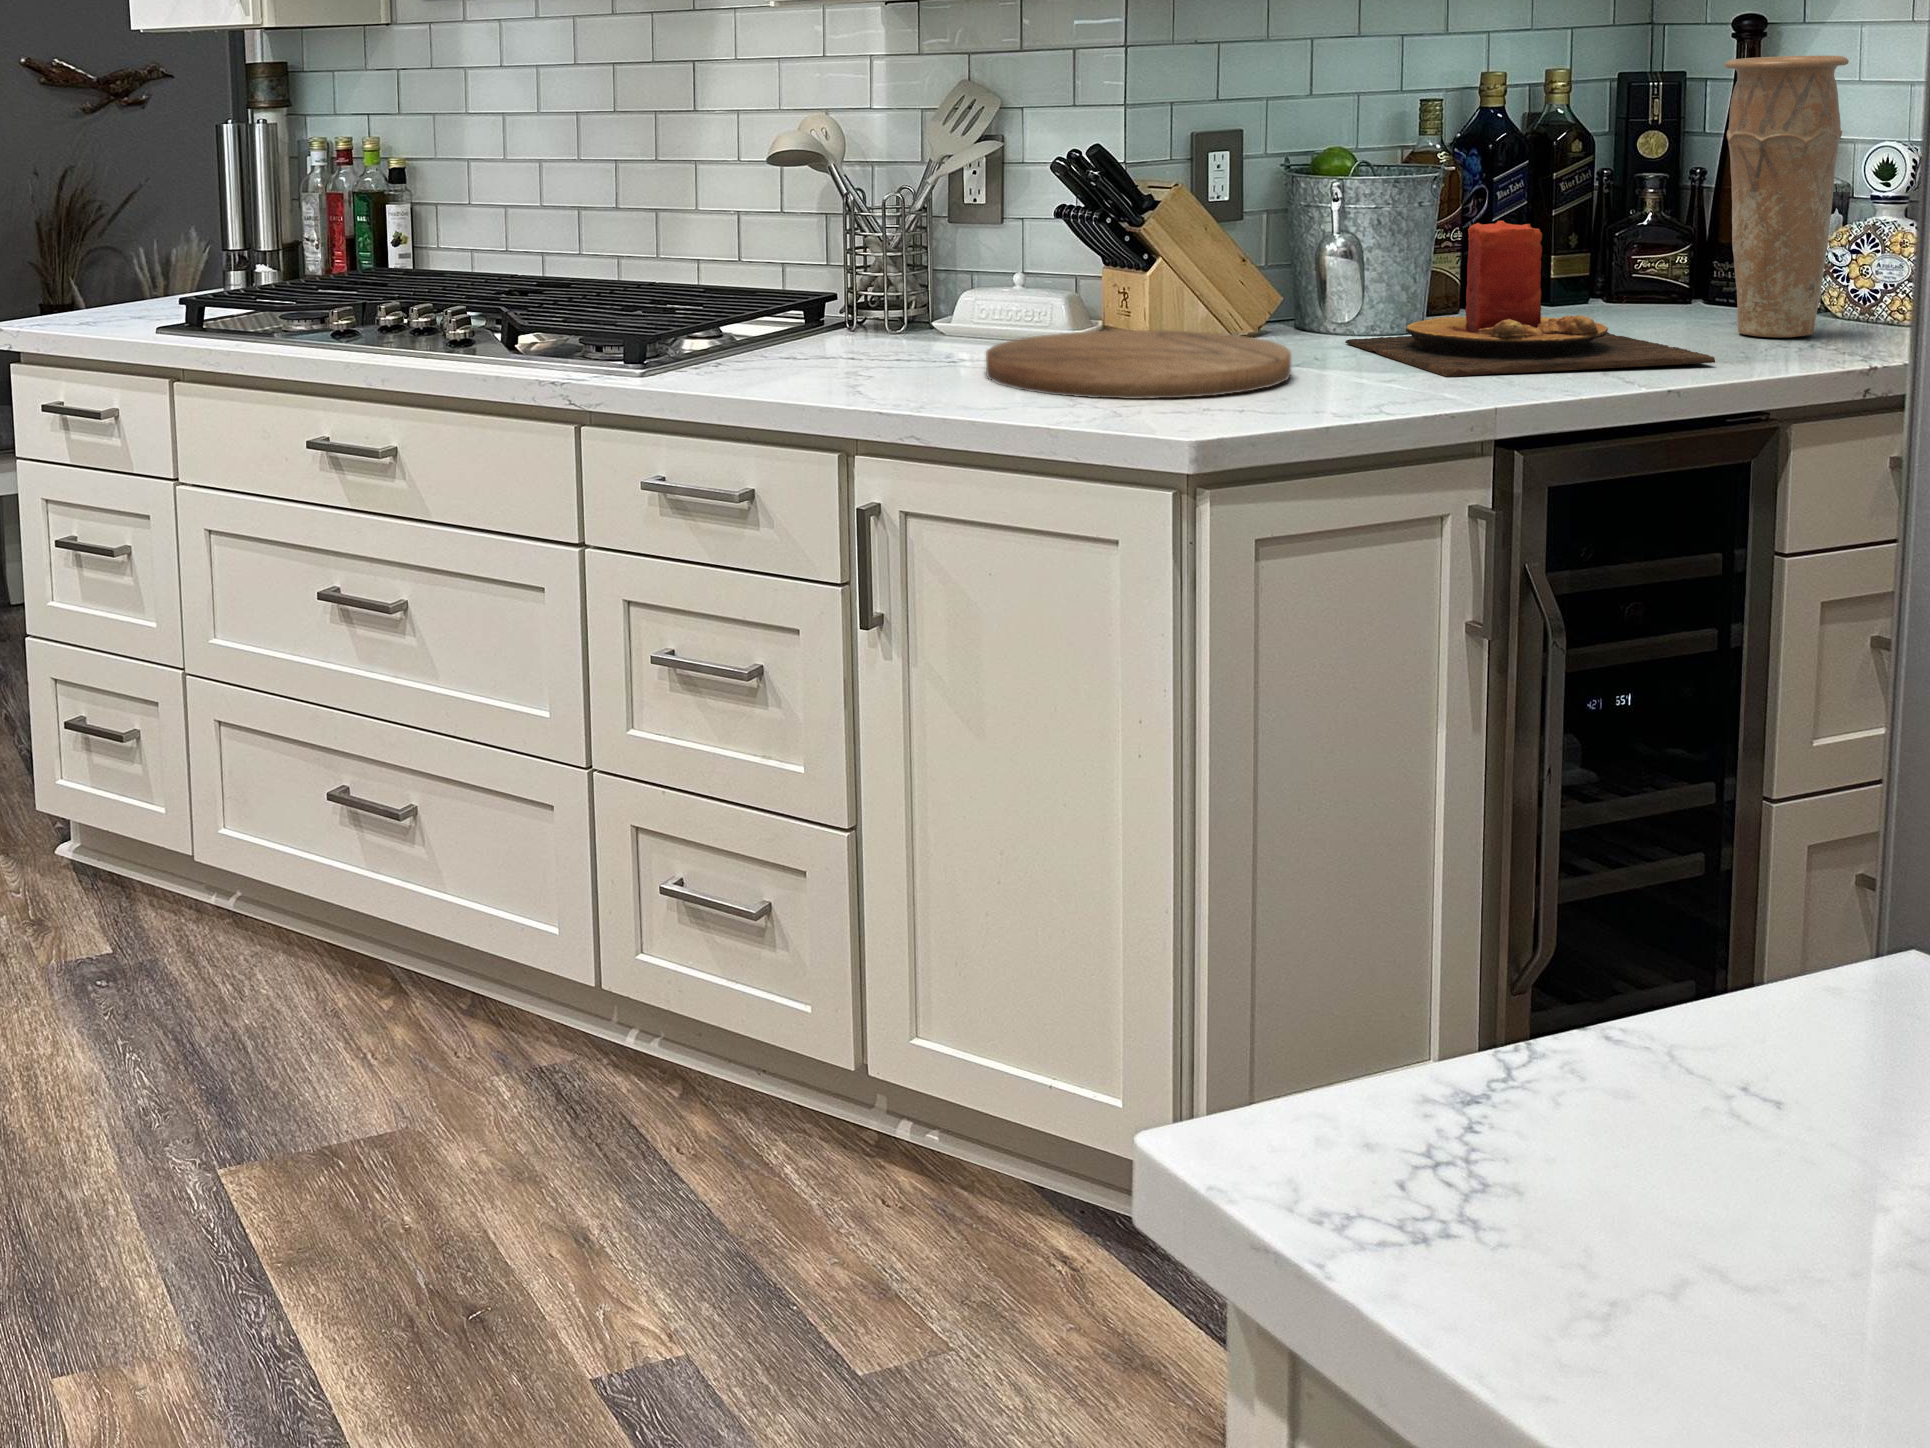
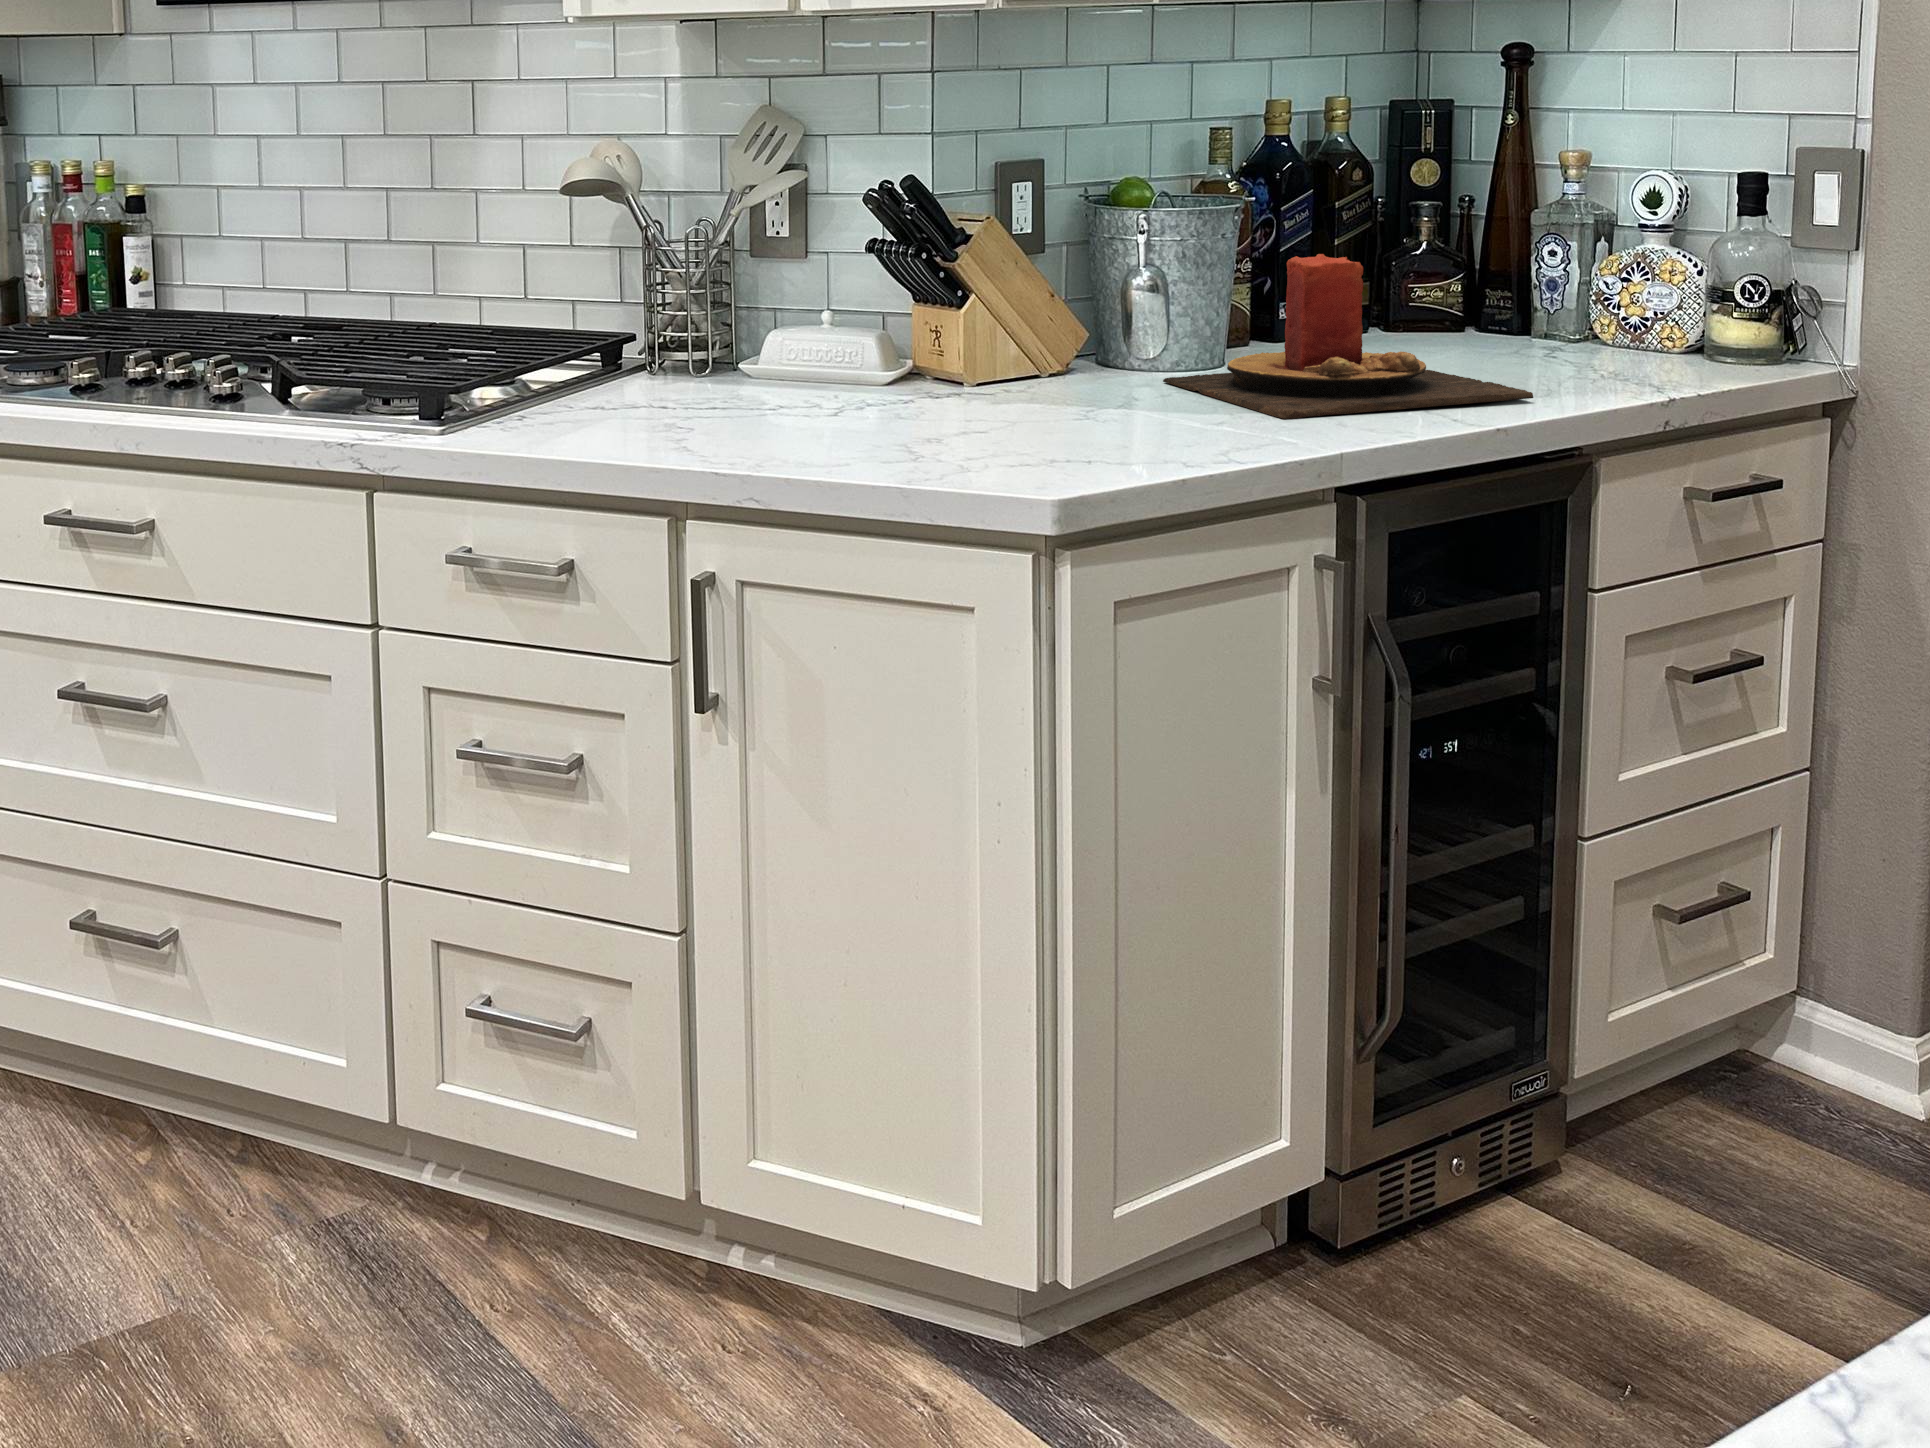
vase: present [1724,56,1849,338] -> none [1517,86,1634,369]
cutting board: present [986,330,1291,399] -> none [811,373,1130,452]

